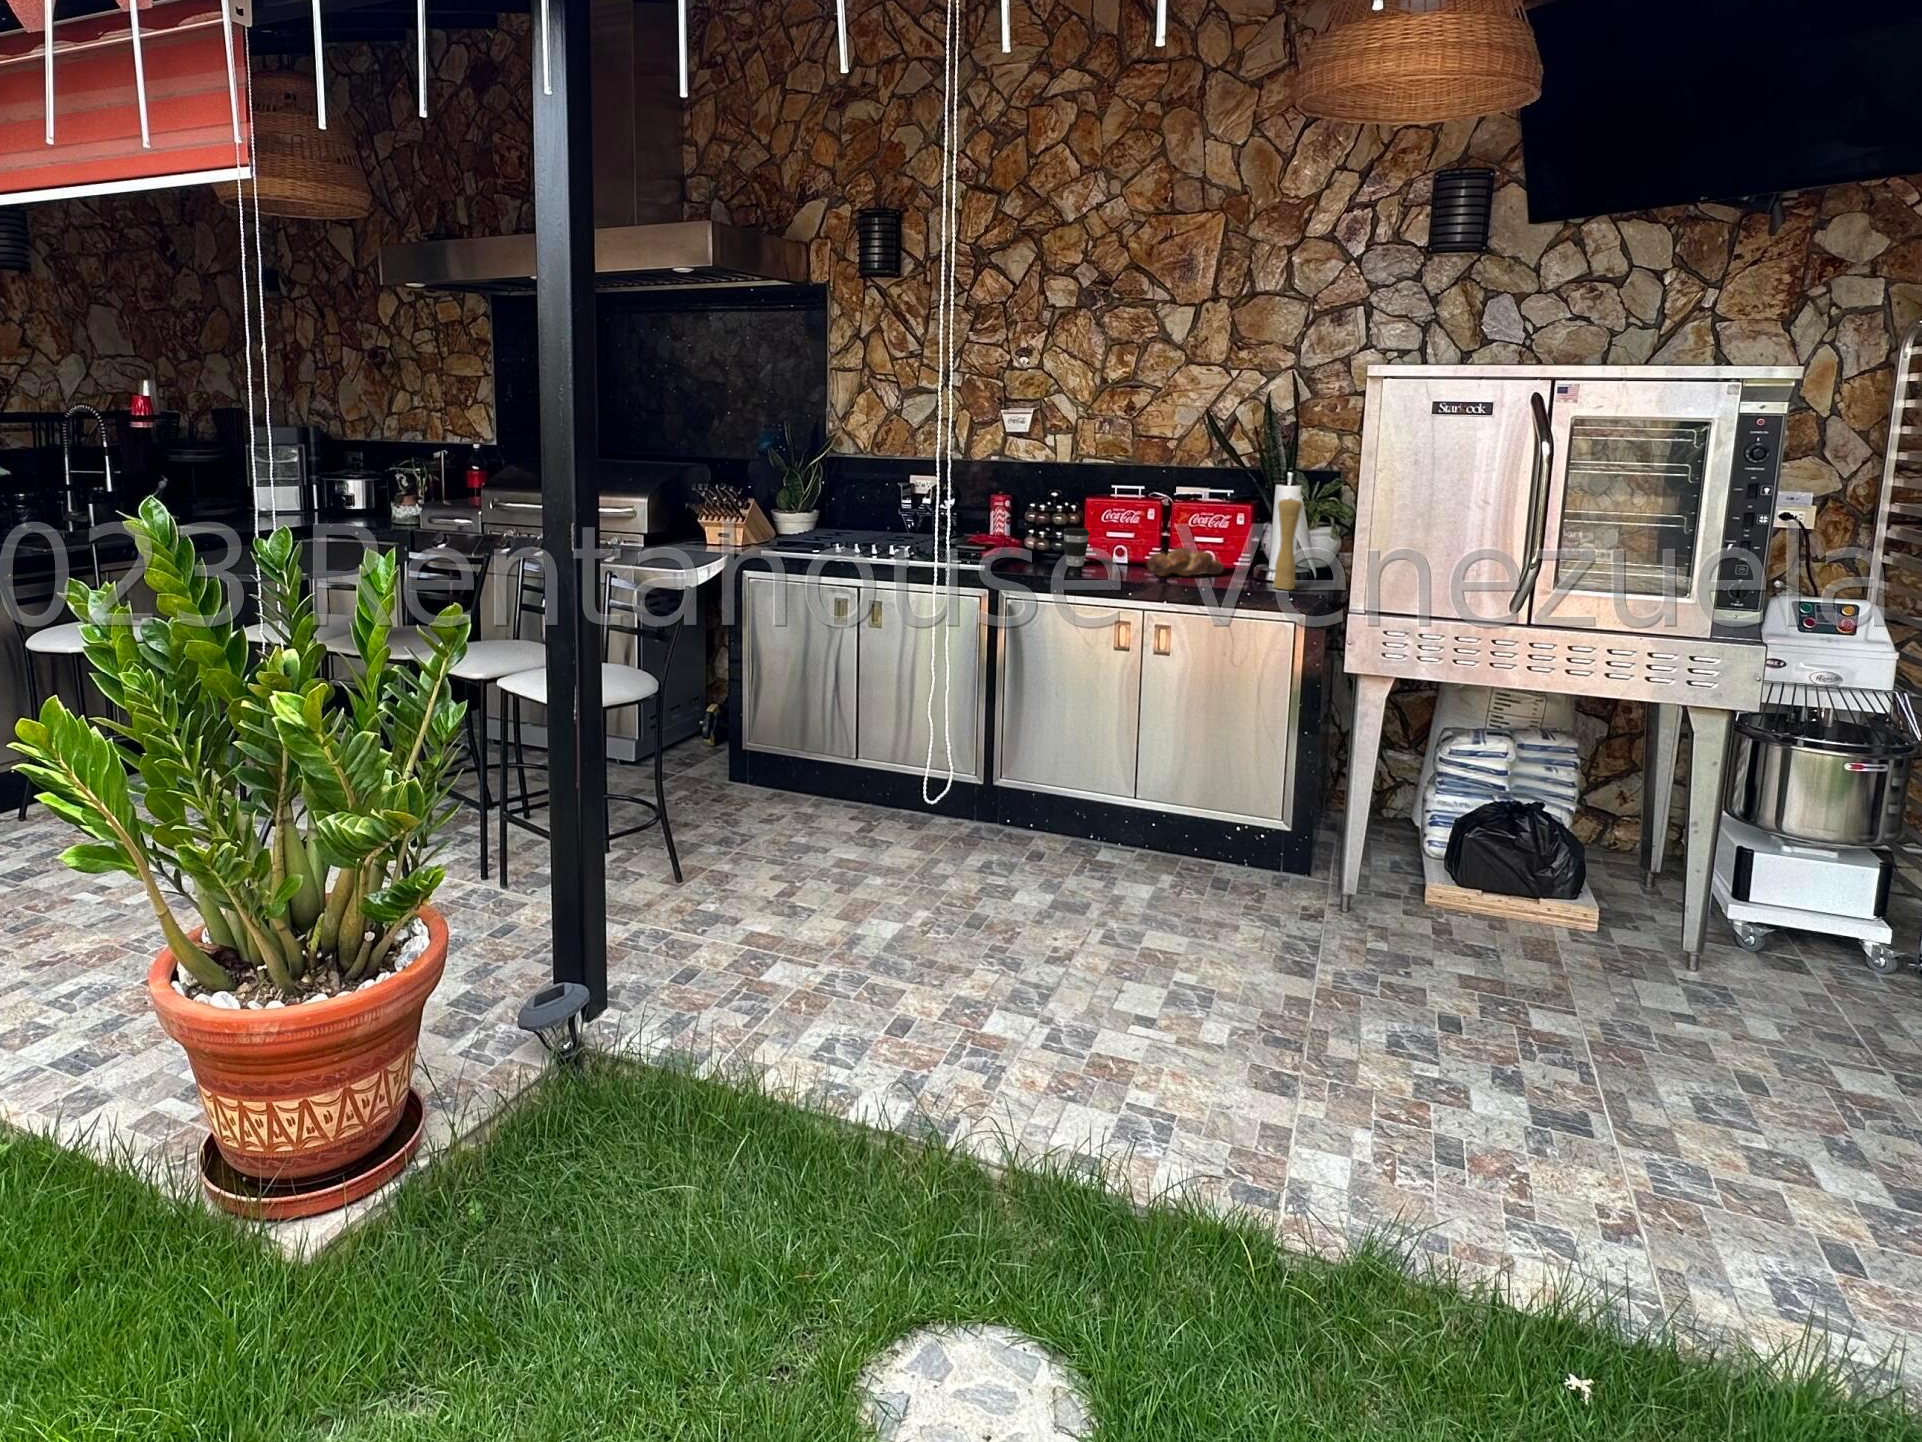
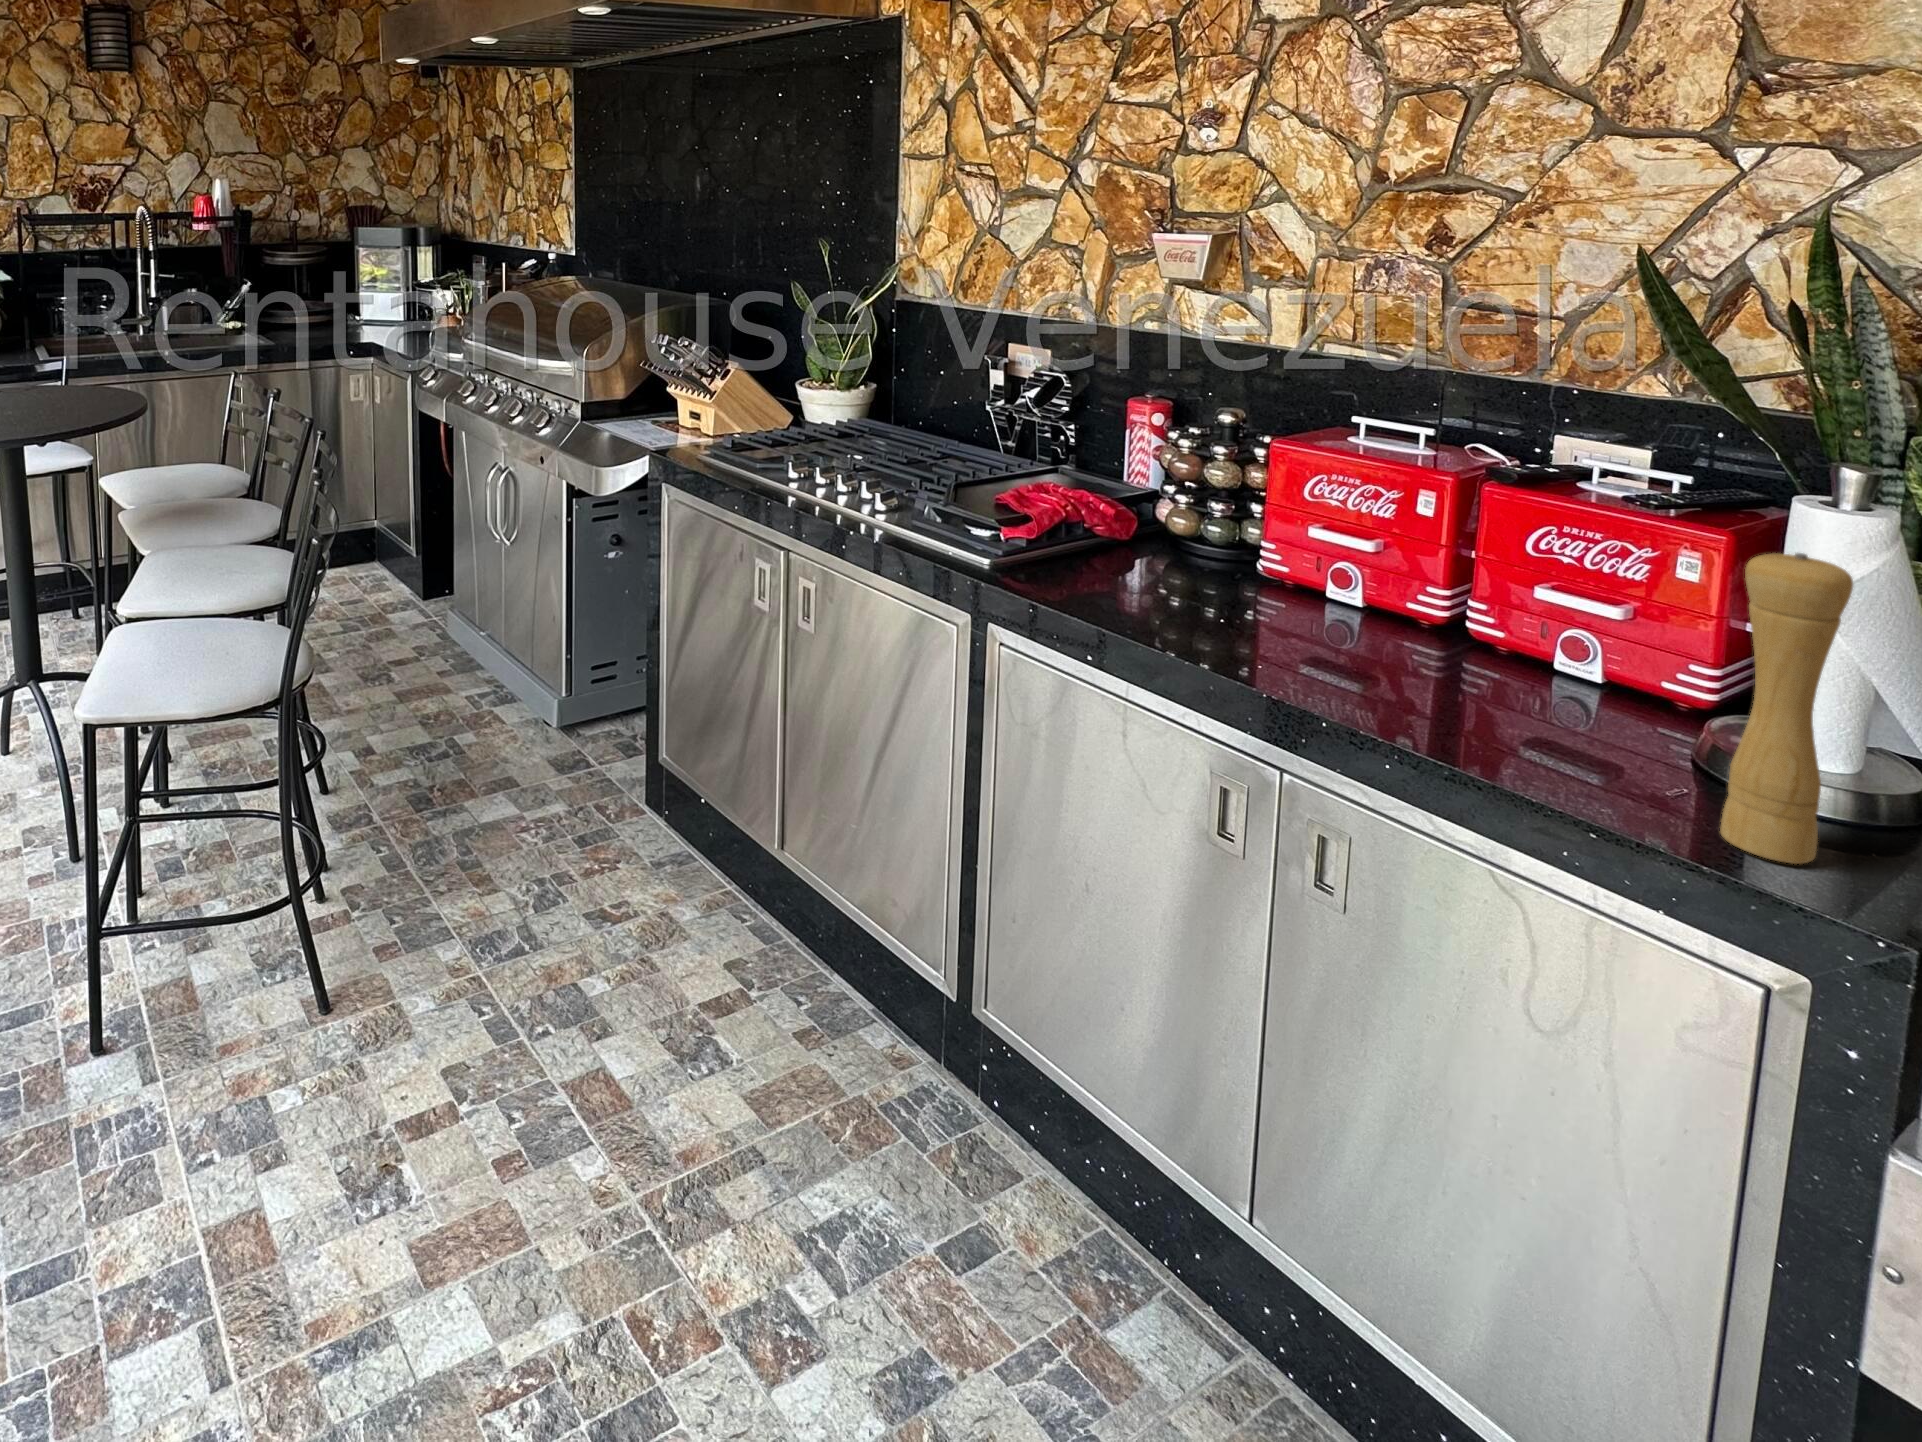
coffee cup: present [1063,528,1089,566] -> none [1157,515,1224,611]
bread loaf: present [1147,547,1223,576] -> none [1343,621,1593,722]

